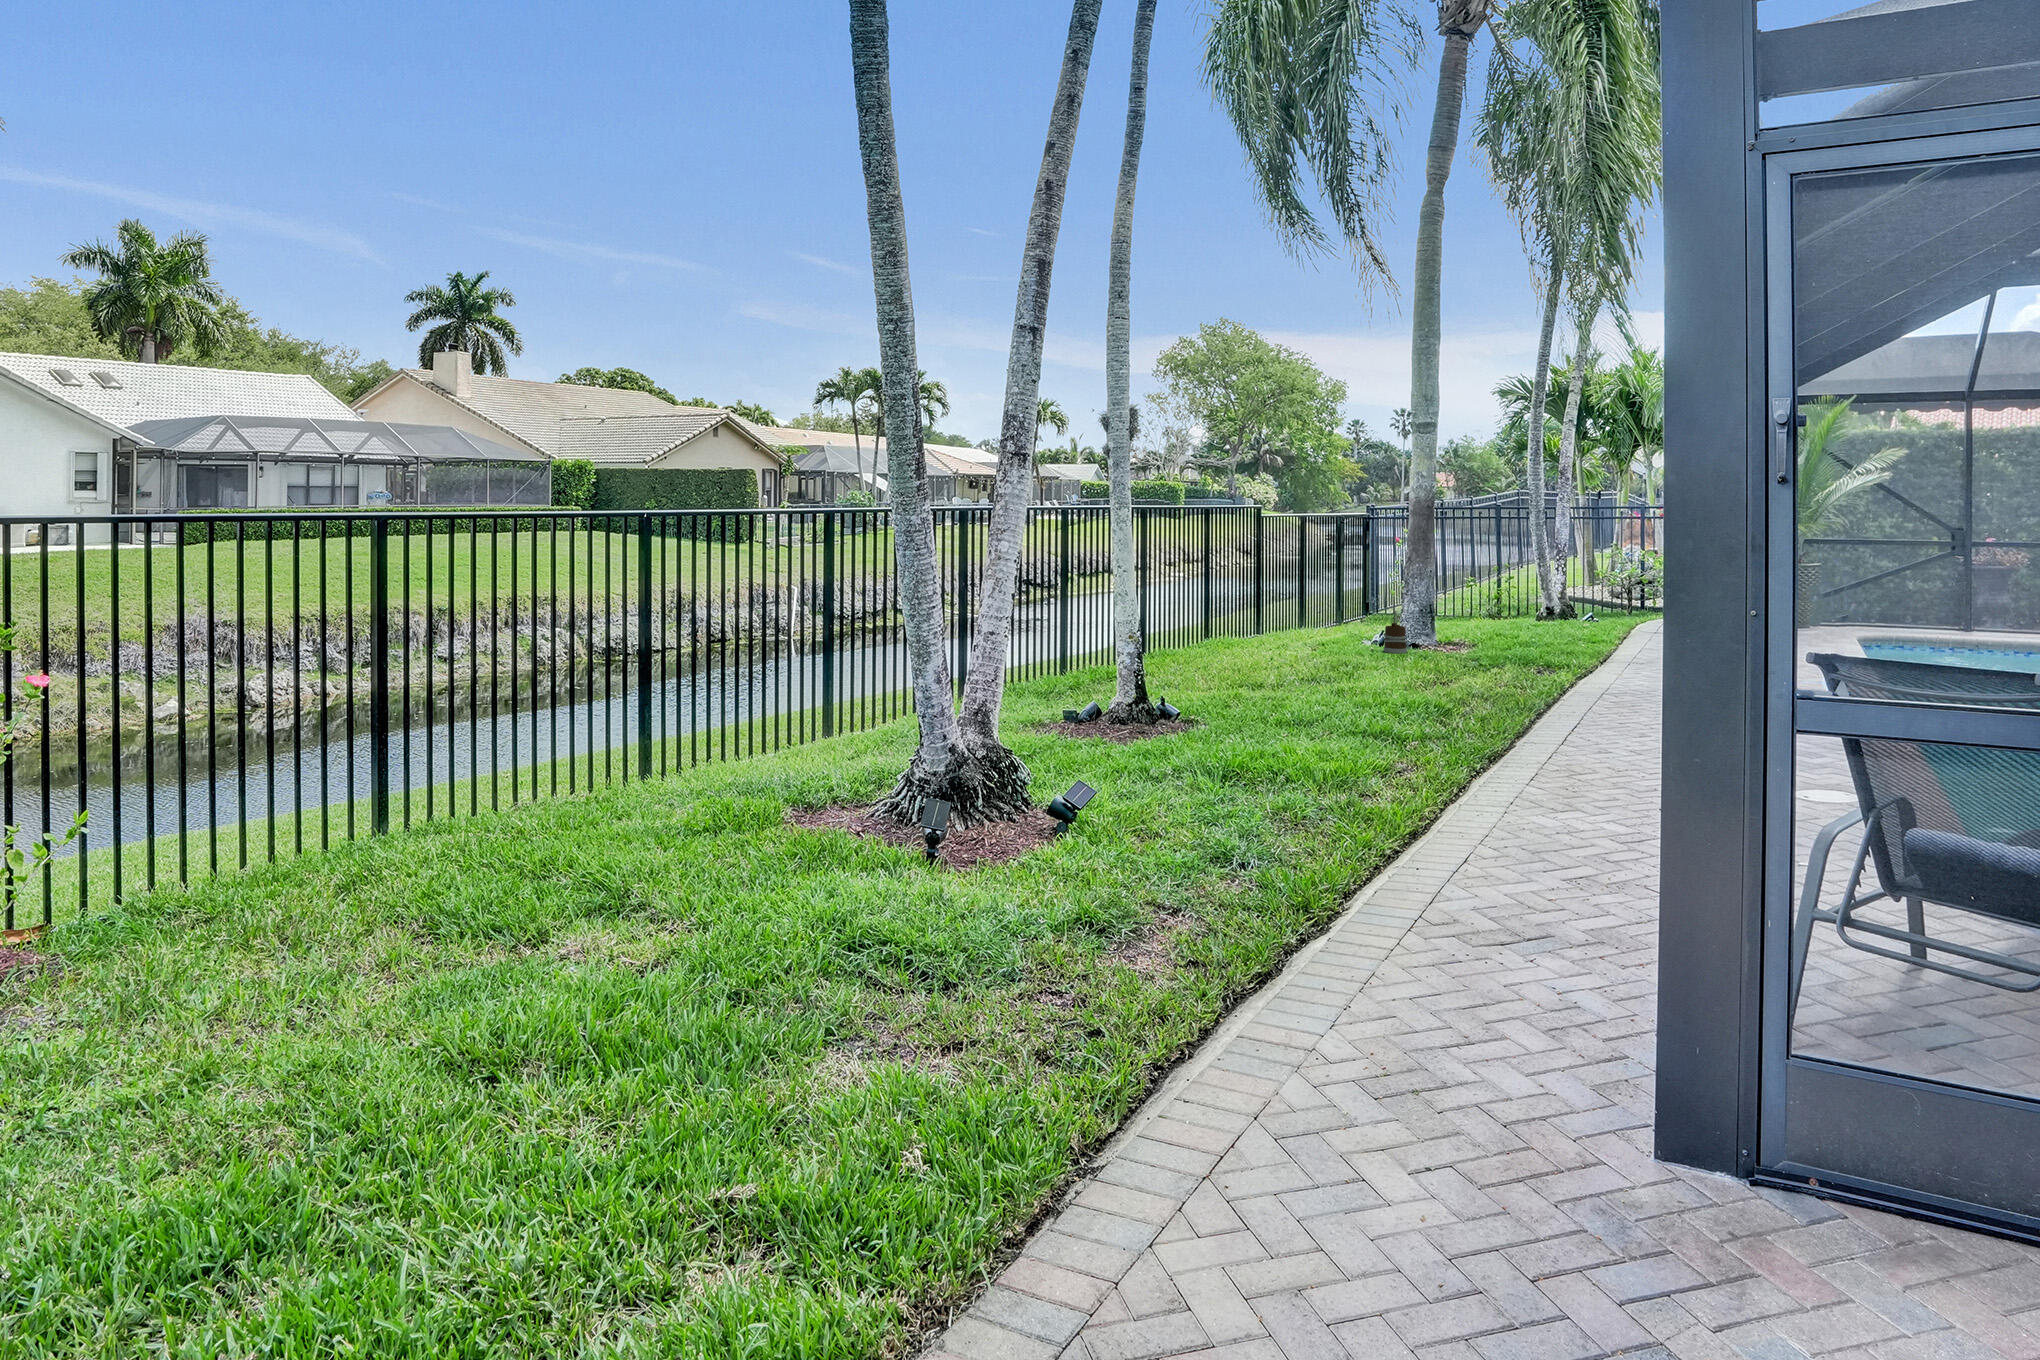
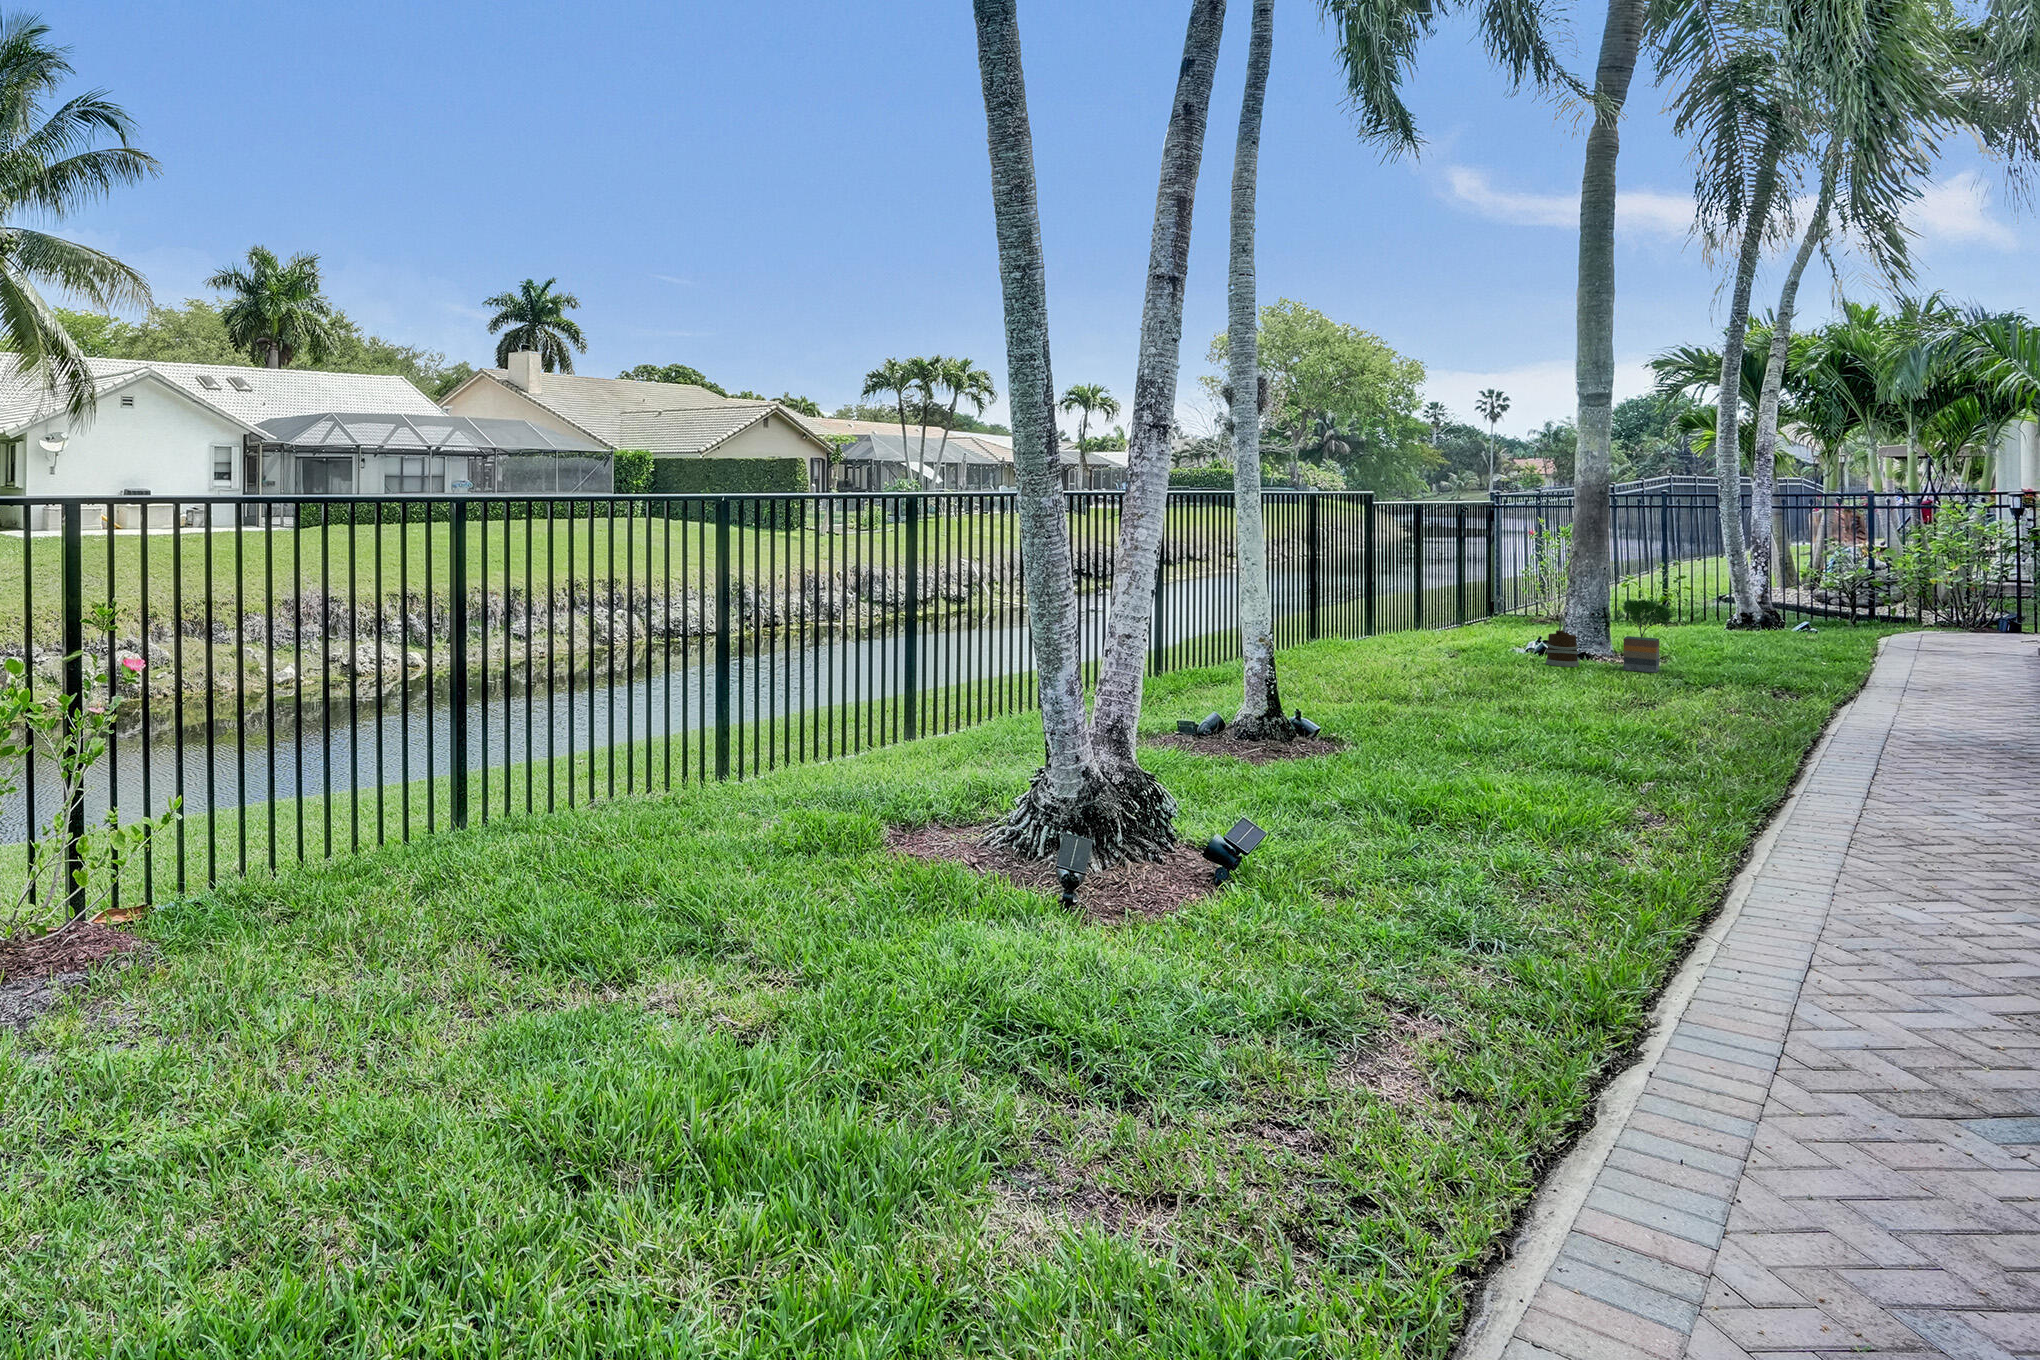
potted tree: none [1430,594,1476,656] -> present [1614,599,1673,673]

